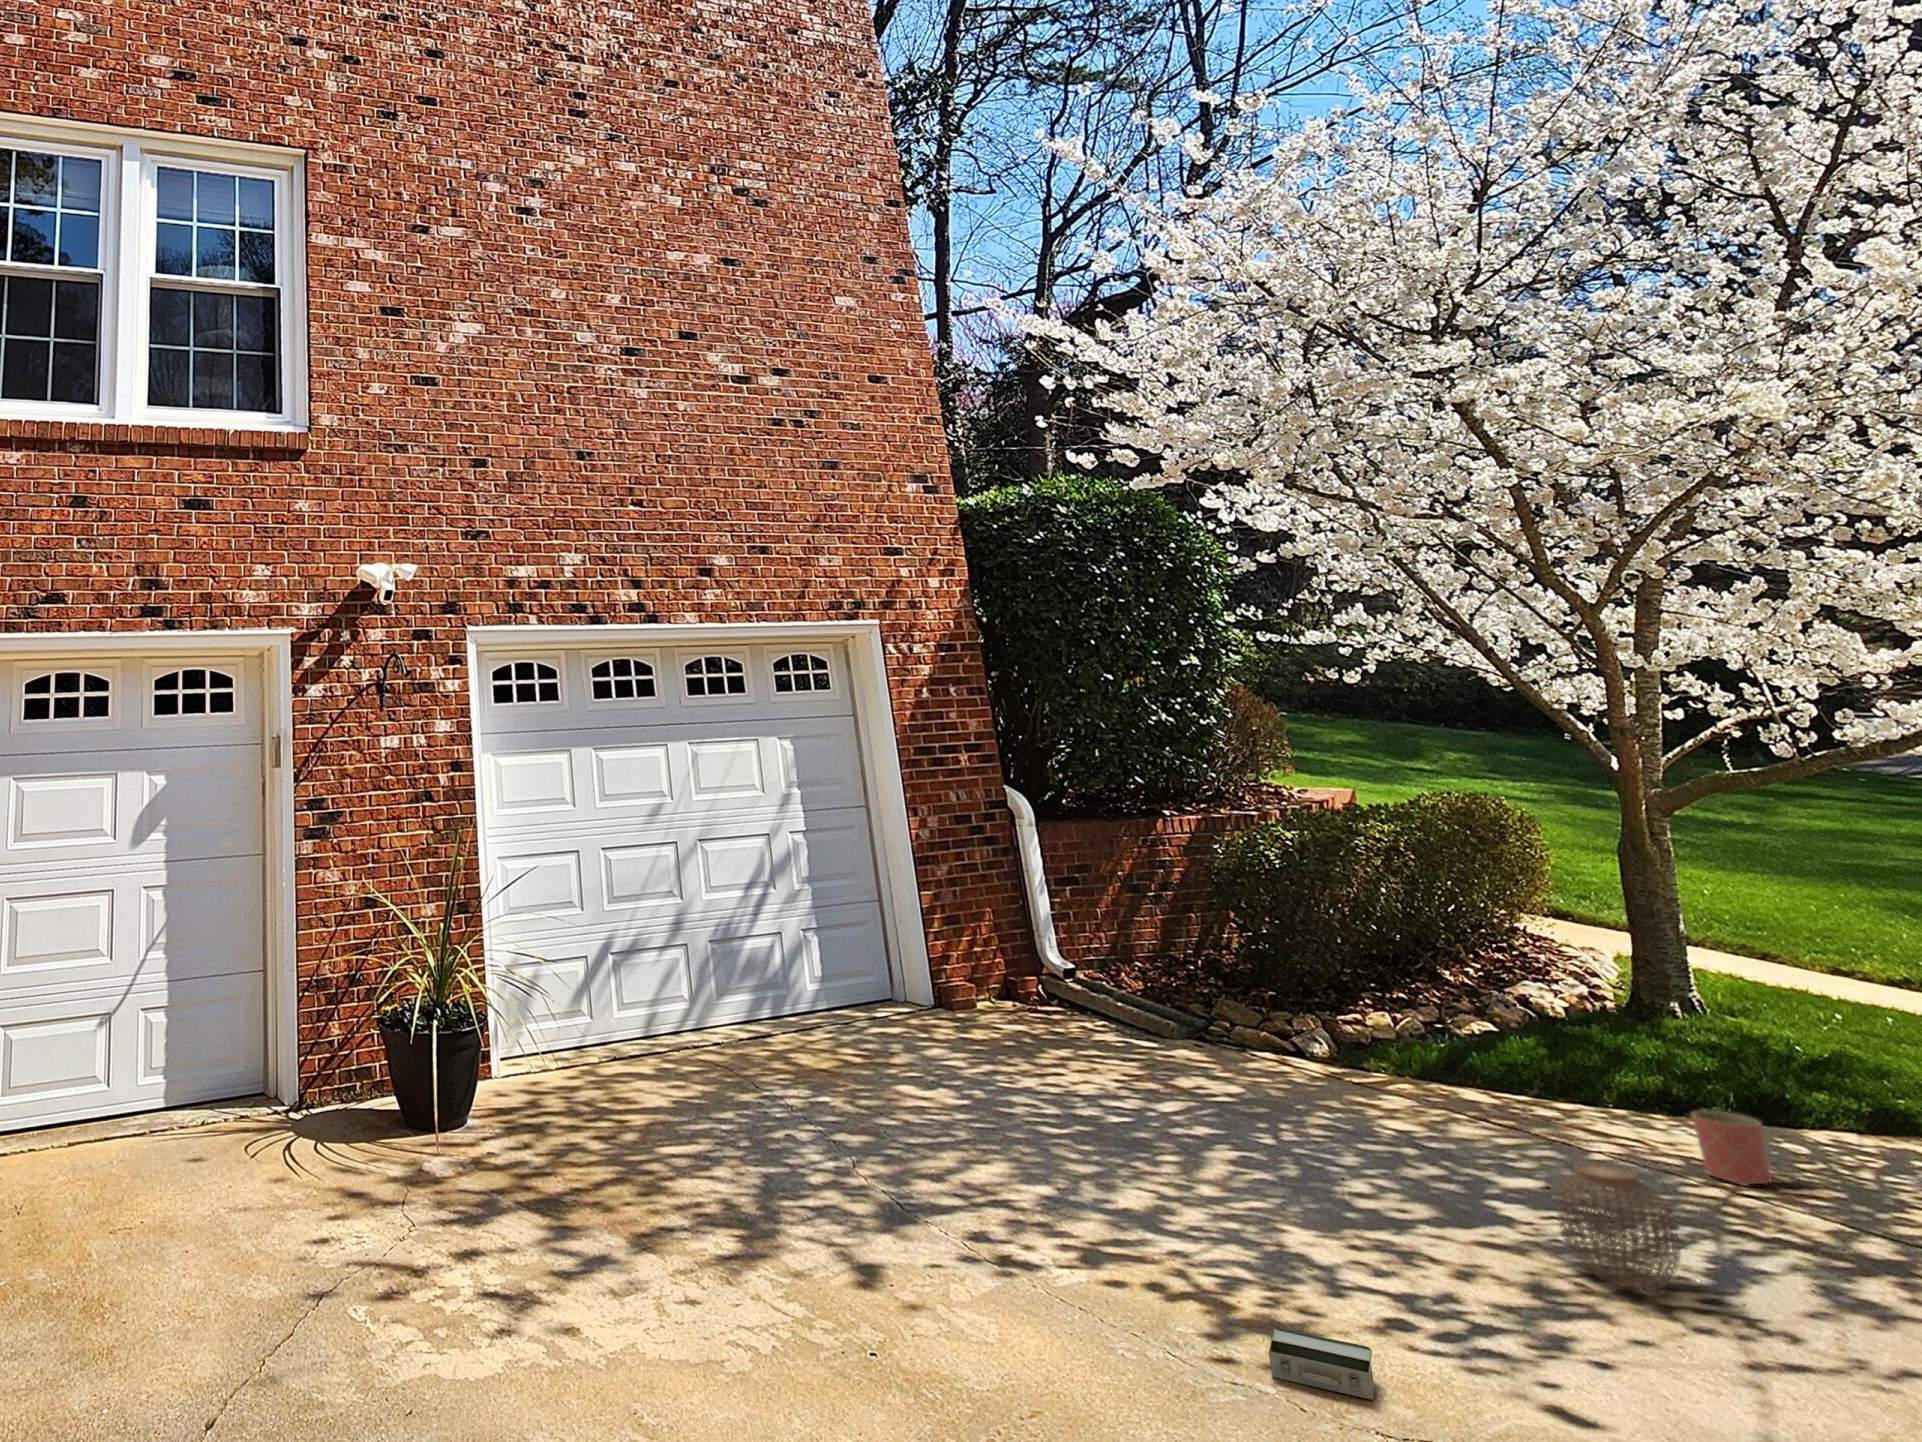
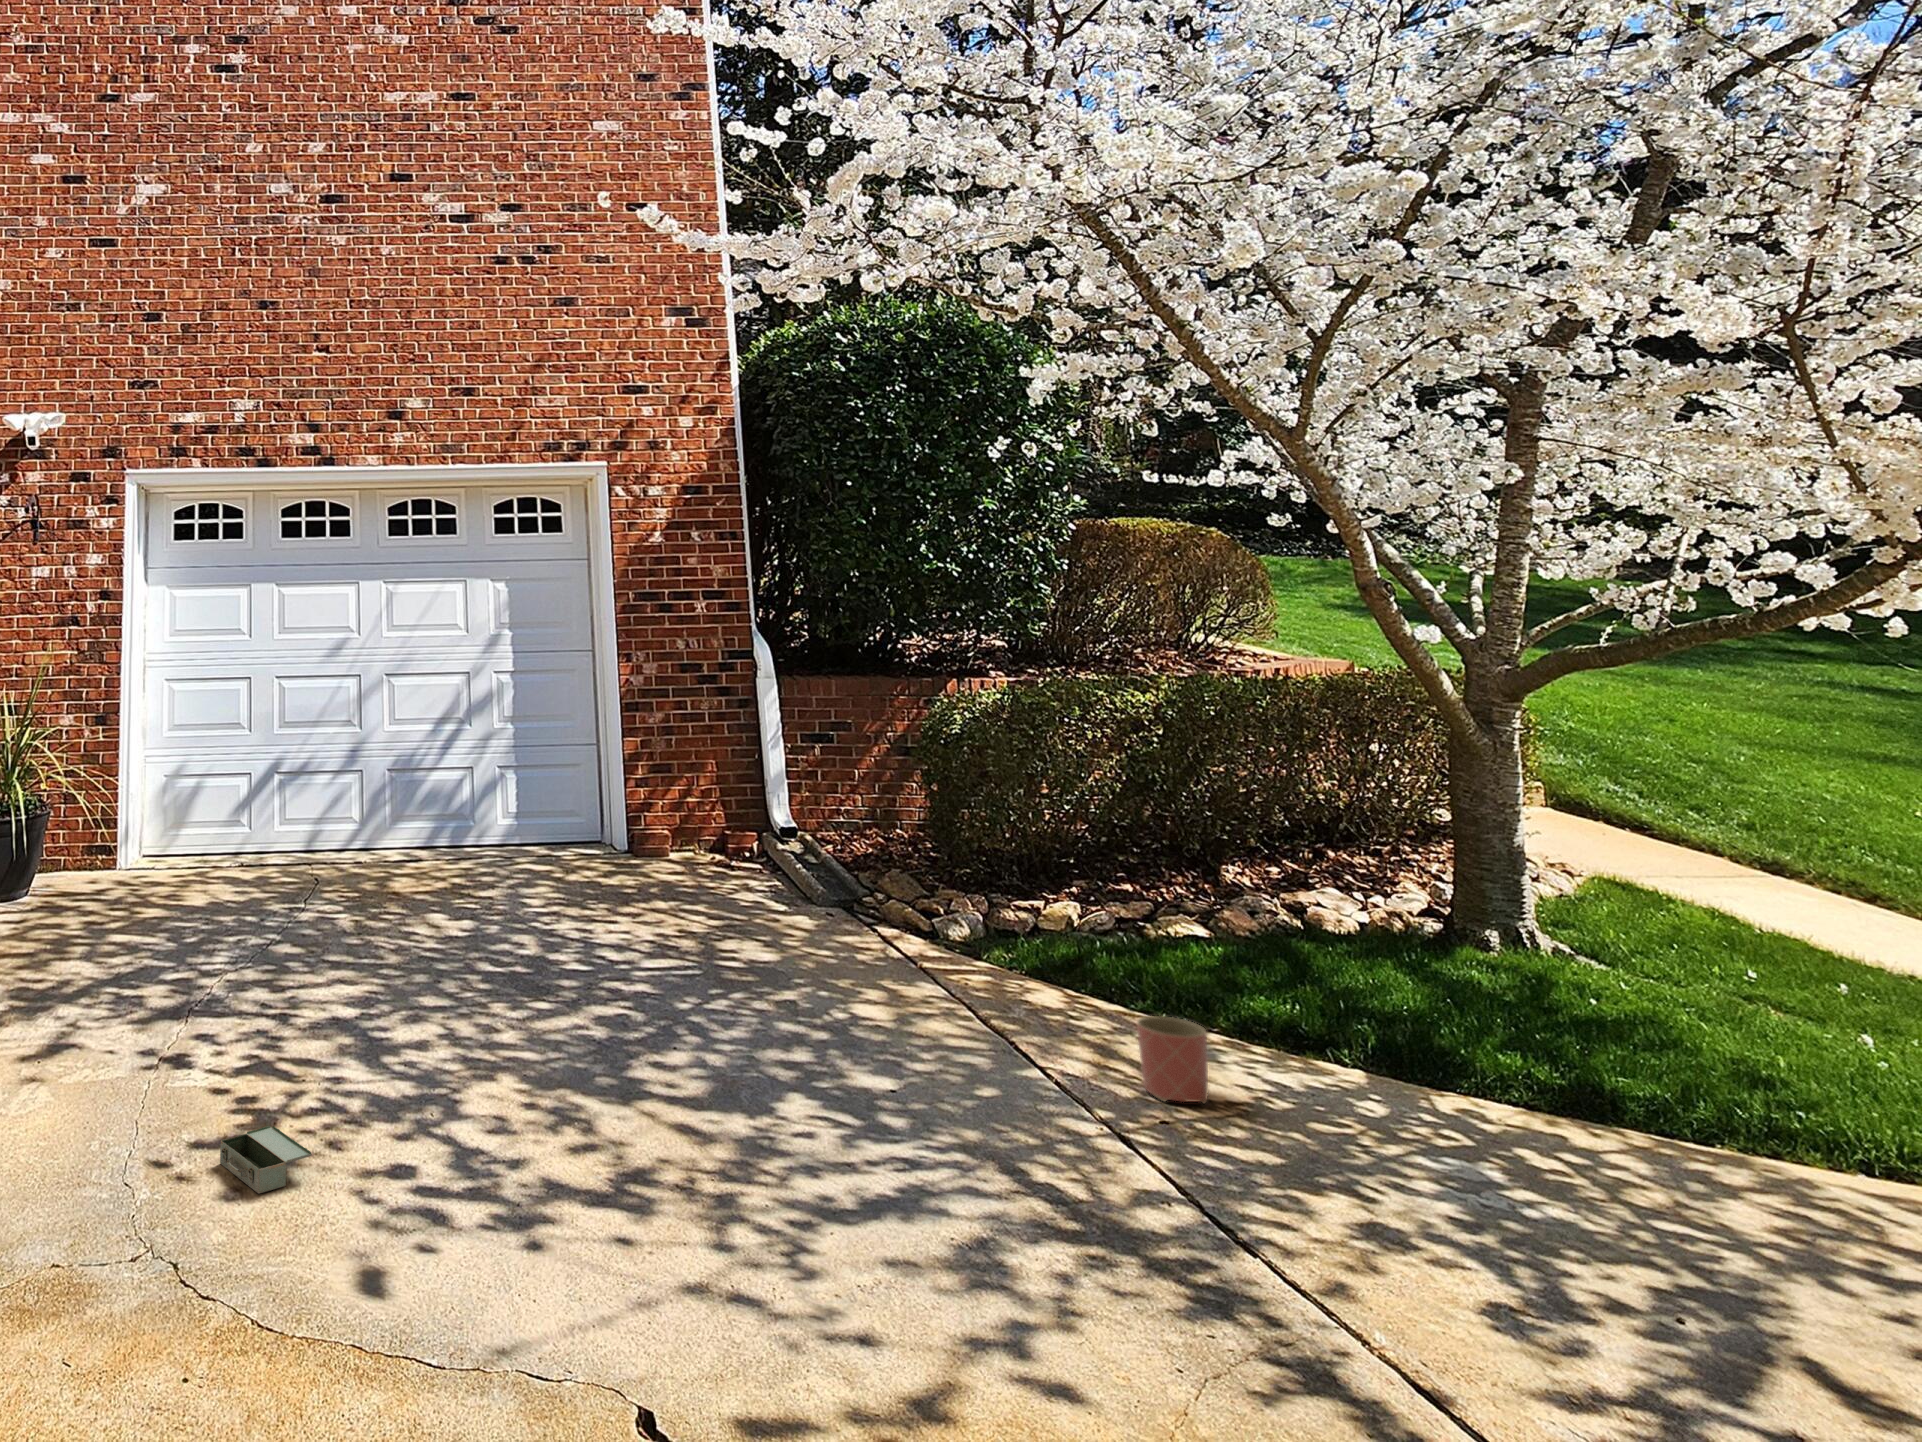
woven basket: present [1553,1163,1680,1290] -> none [721,1032,826,1166]

